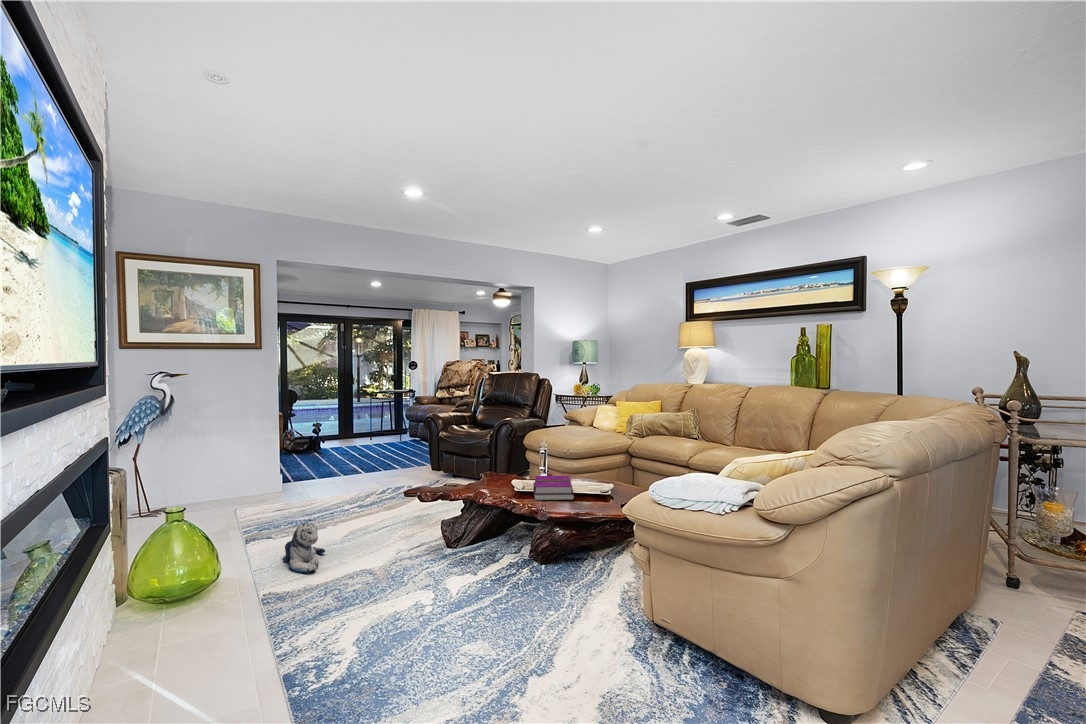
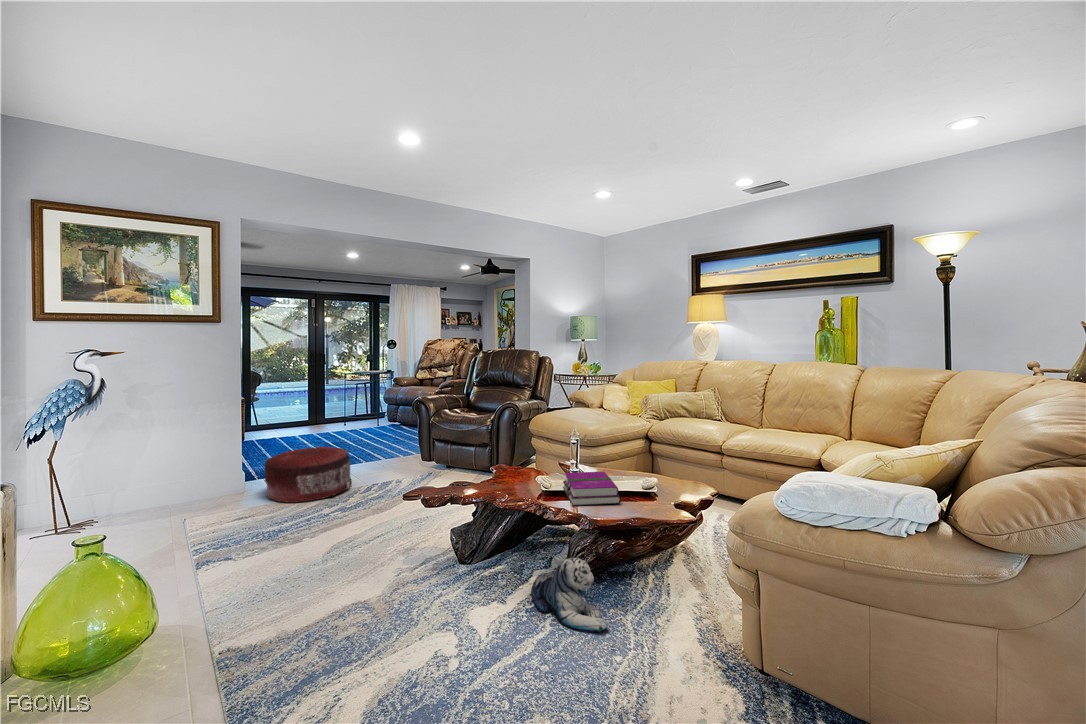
pouf: none [296,455,370,502] -> present [265,446,352,503]
plush toy: present [283,523,325,573] -> present [531,557,608,632]

